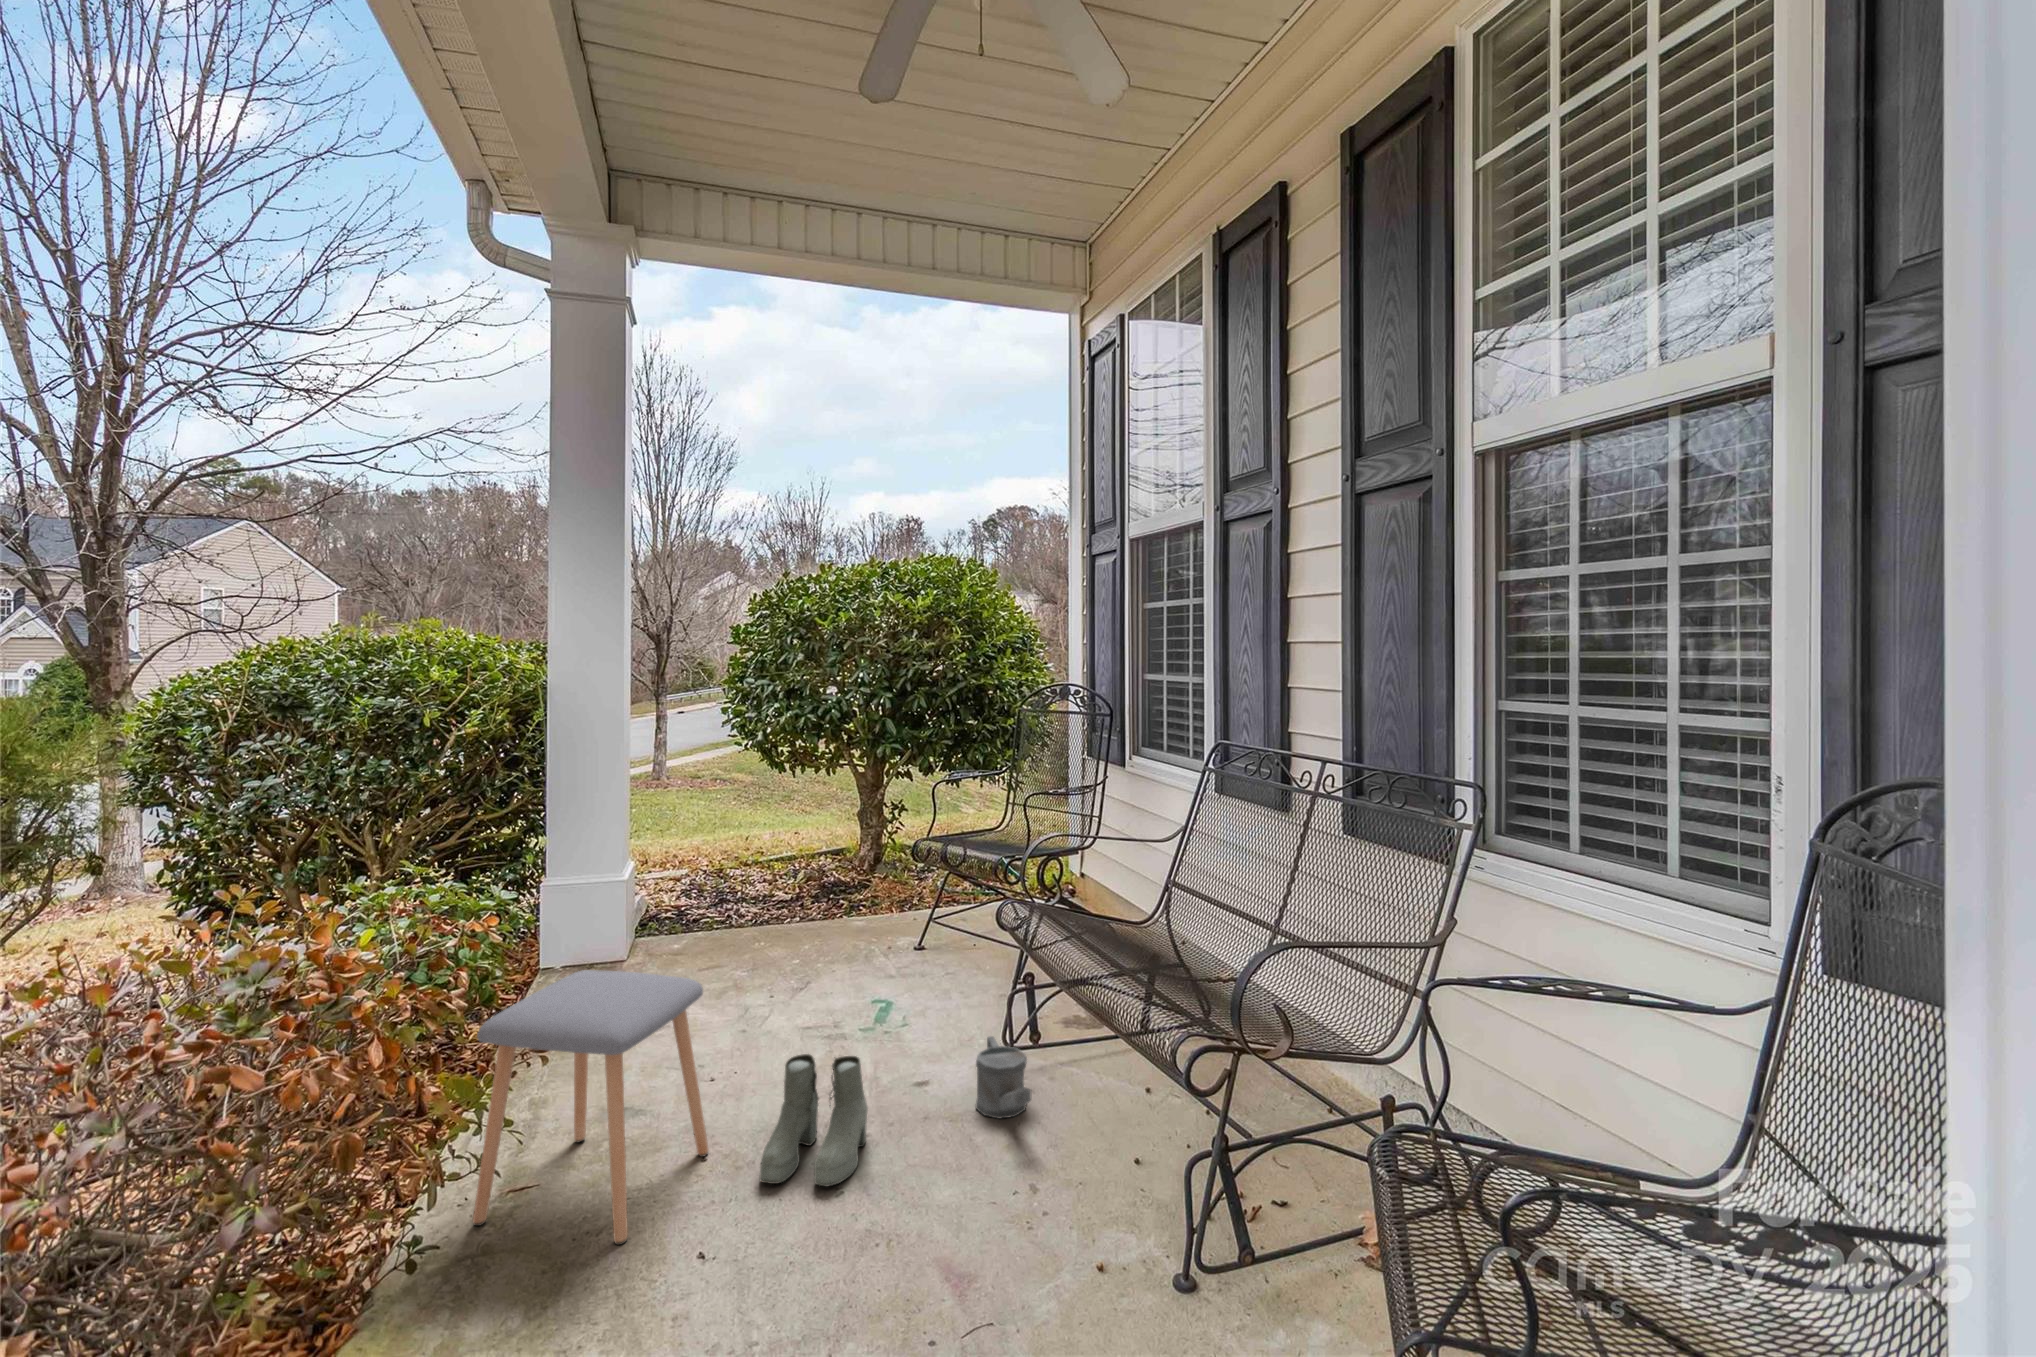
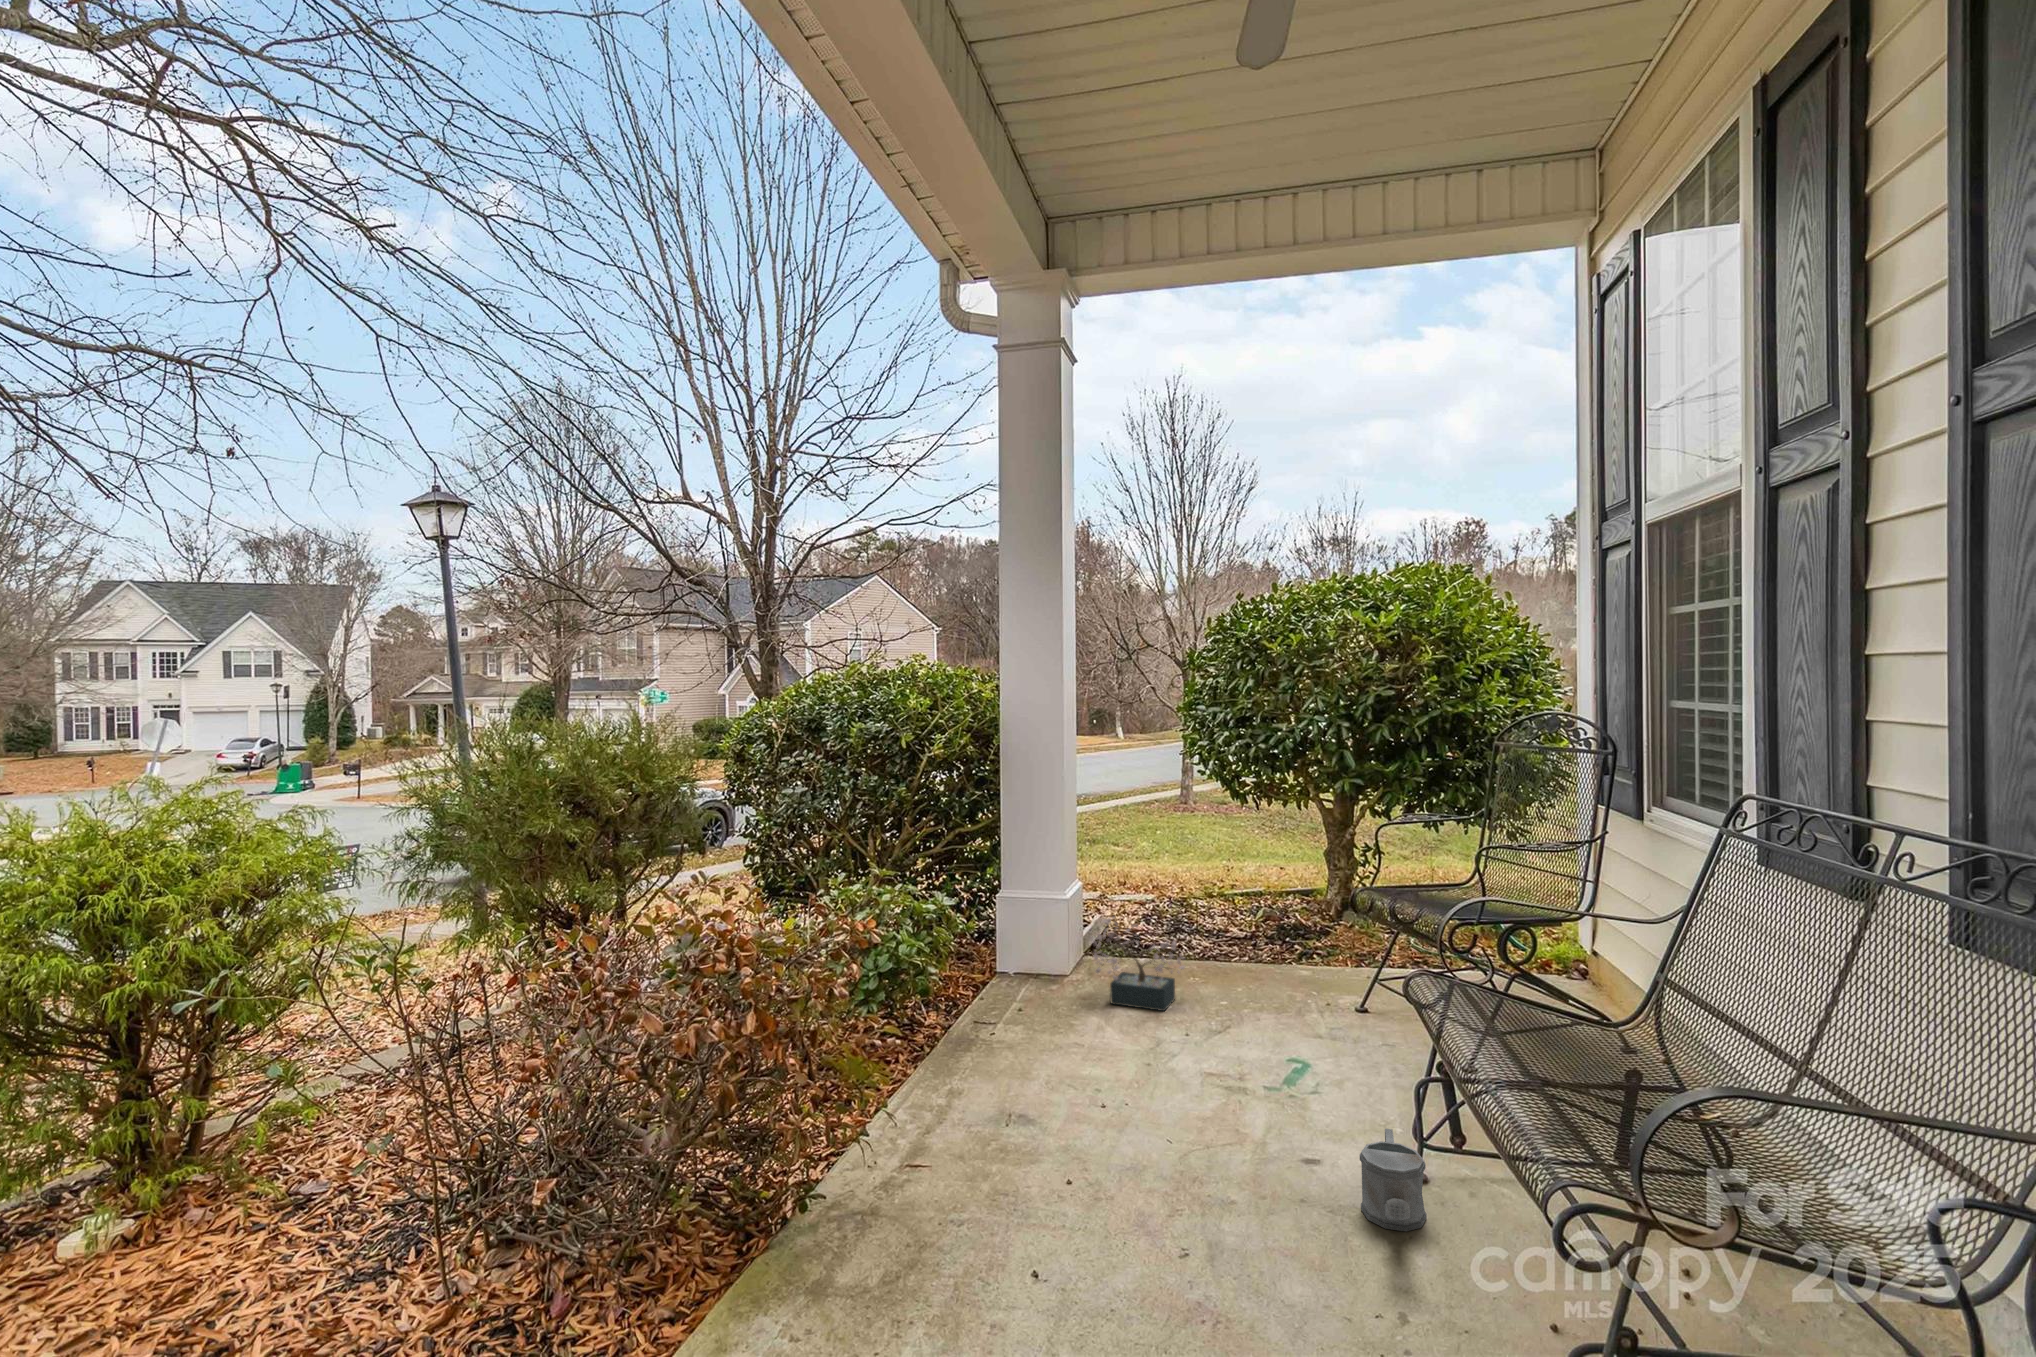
decorative plant: none [659,891,760,981] -> present [1093,916,1185,1011]
stool: present [473,970,709,1245] -> none [876,981,1075,1242]
boots: present [760,1054,868,1186] -> none [1108,1101,1227,1247]

